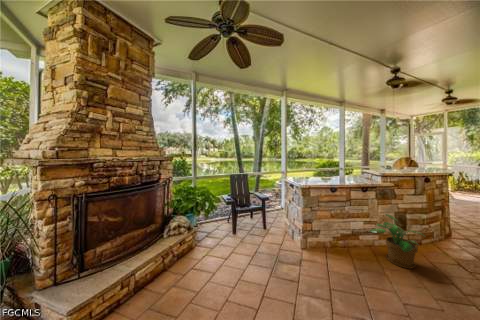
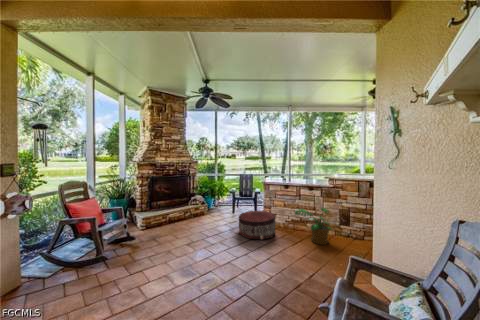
pouf: none [289,228,357,292] -> present [239,211,275,239]

